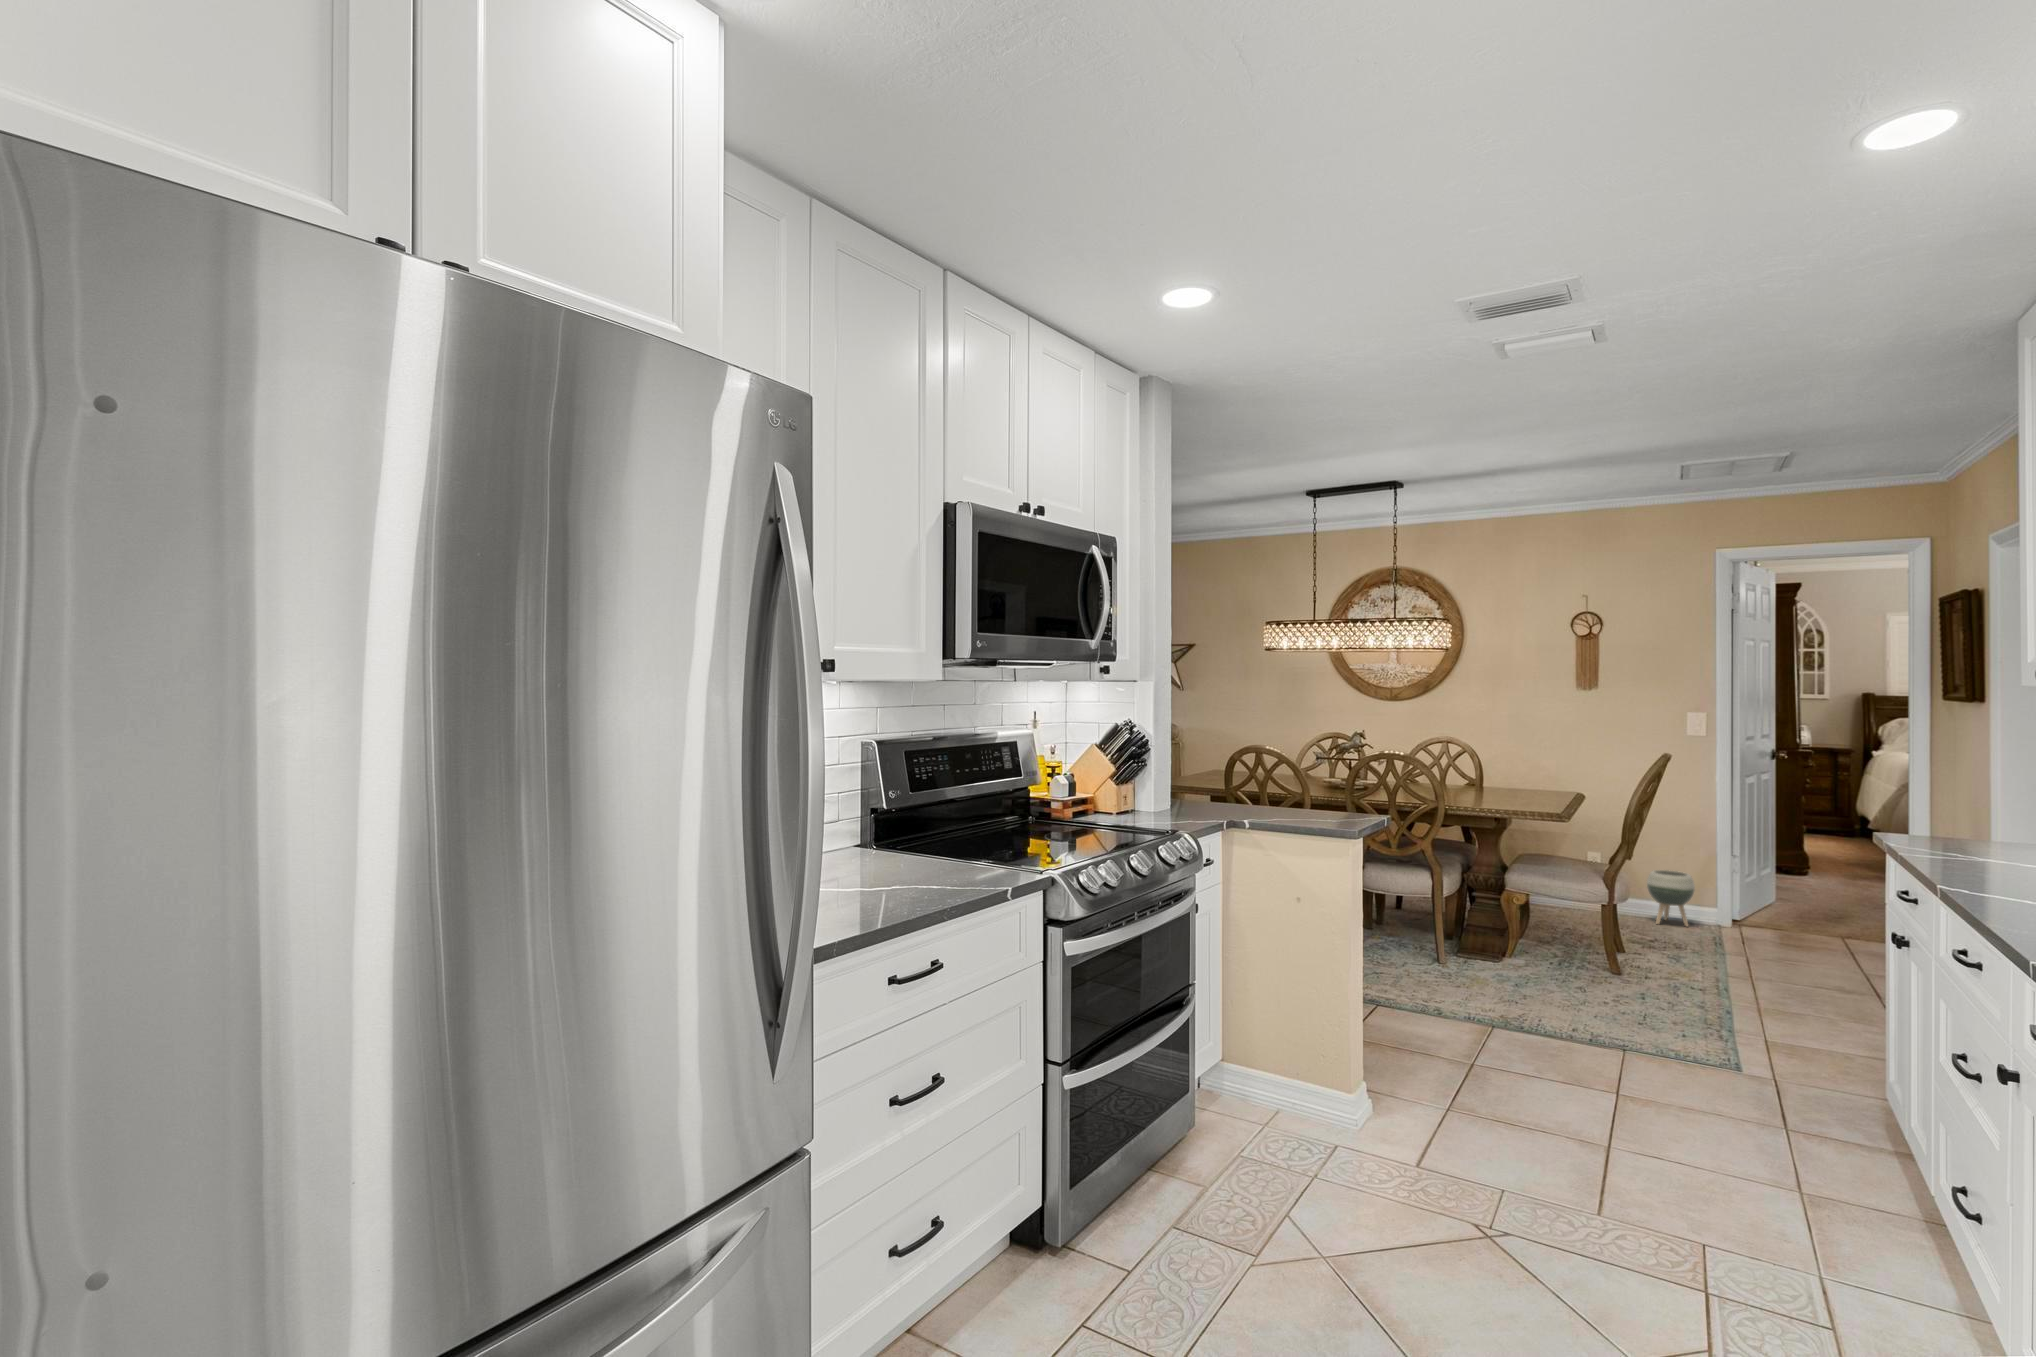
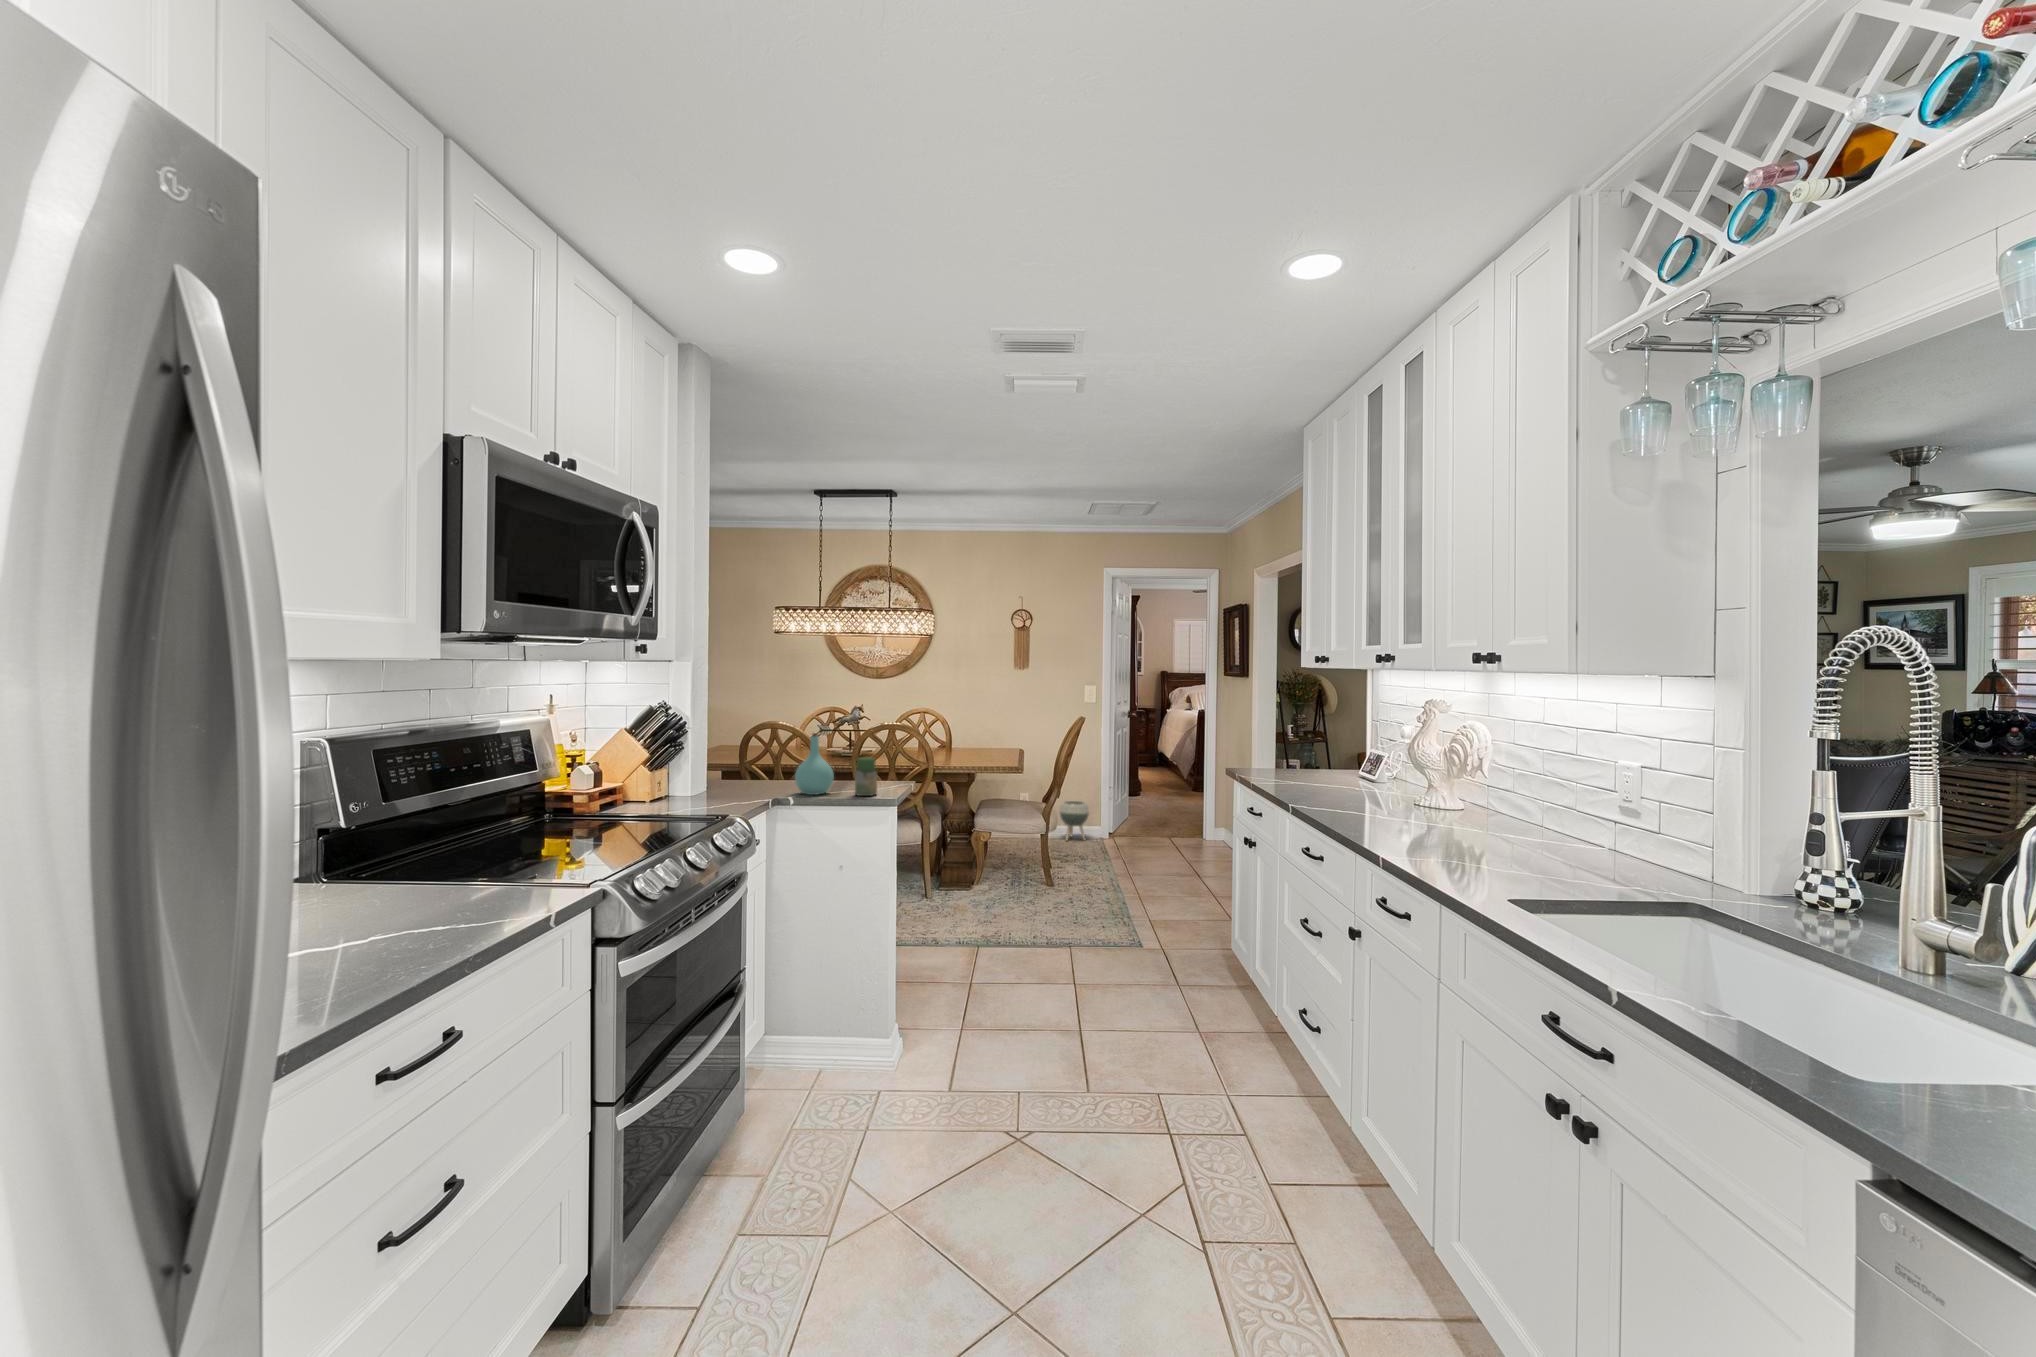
bottle: none [1253,756,1294,821] -> present [795,733,834,795]
jar: none [1315,785,1340,826] -> present [855,757,877,796]

